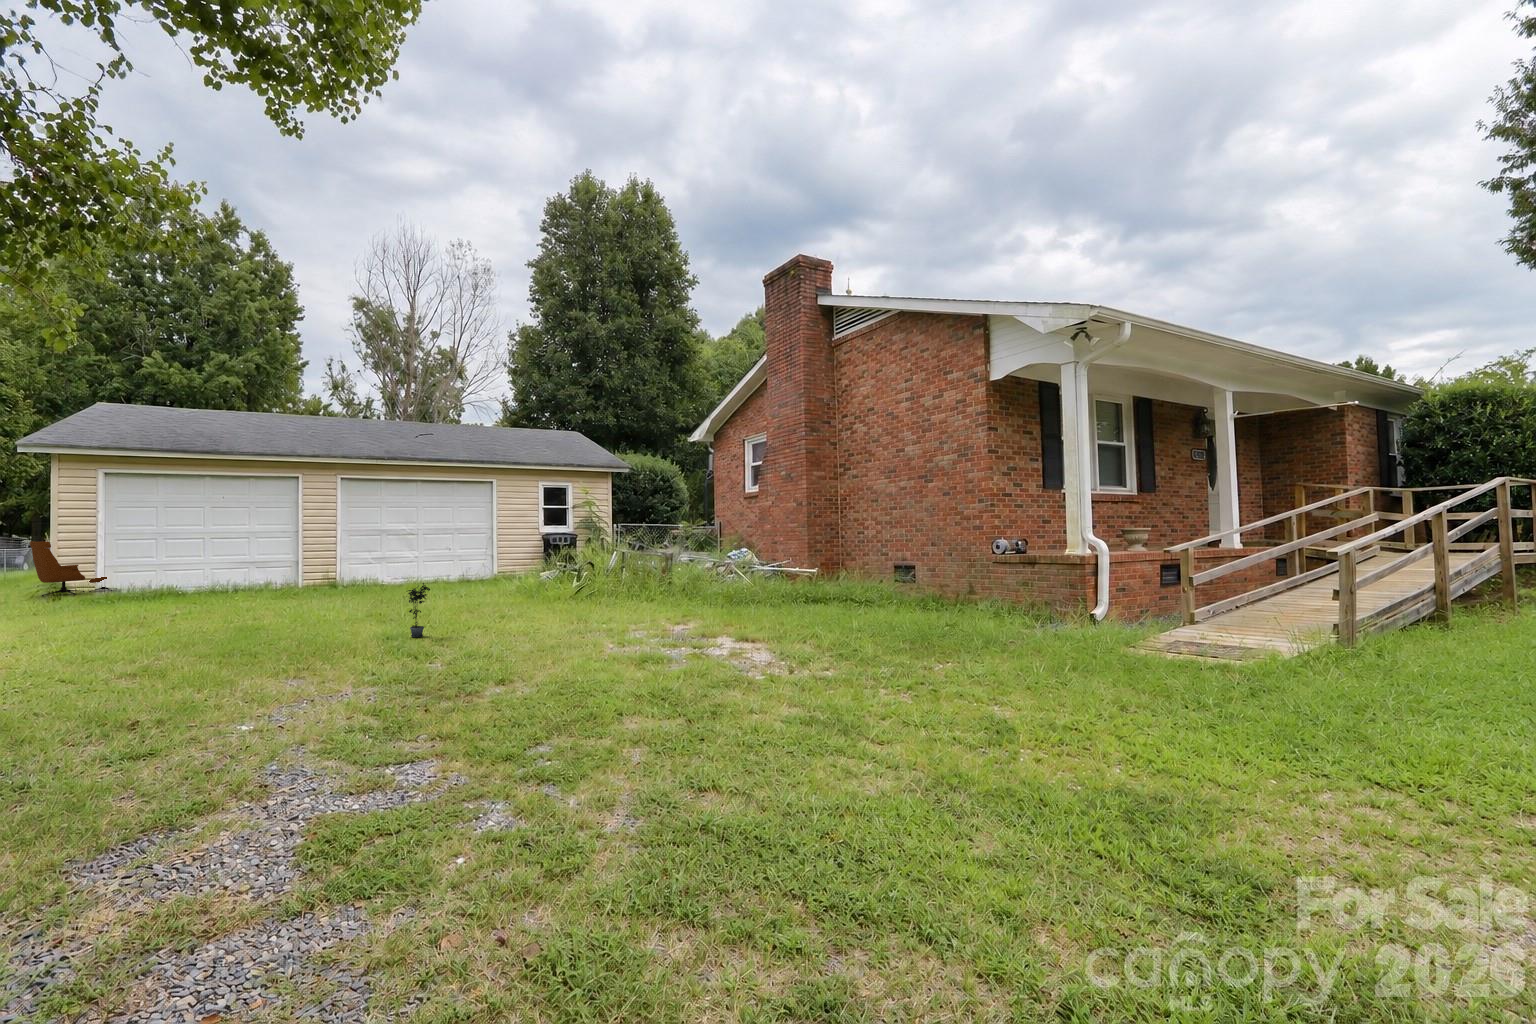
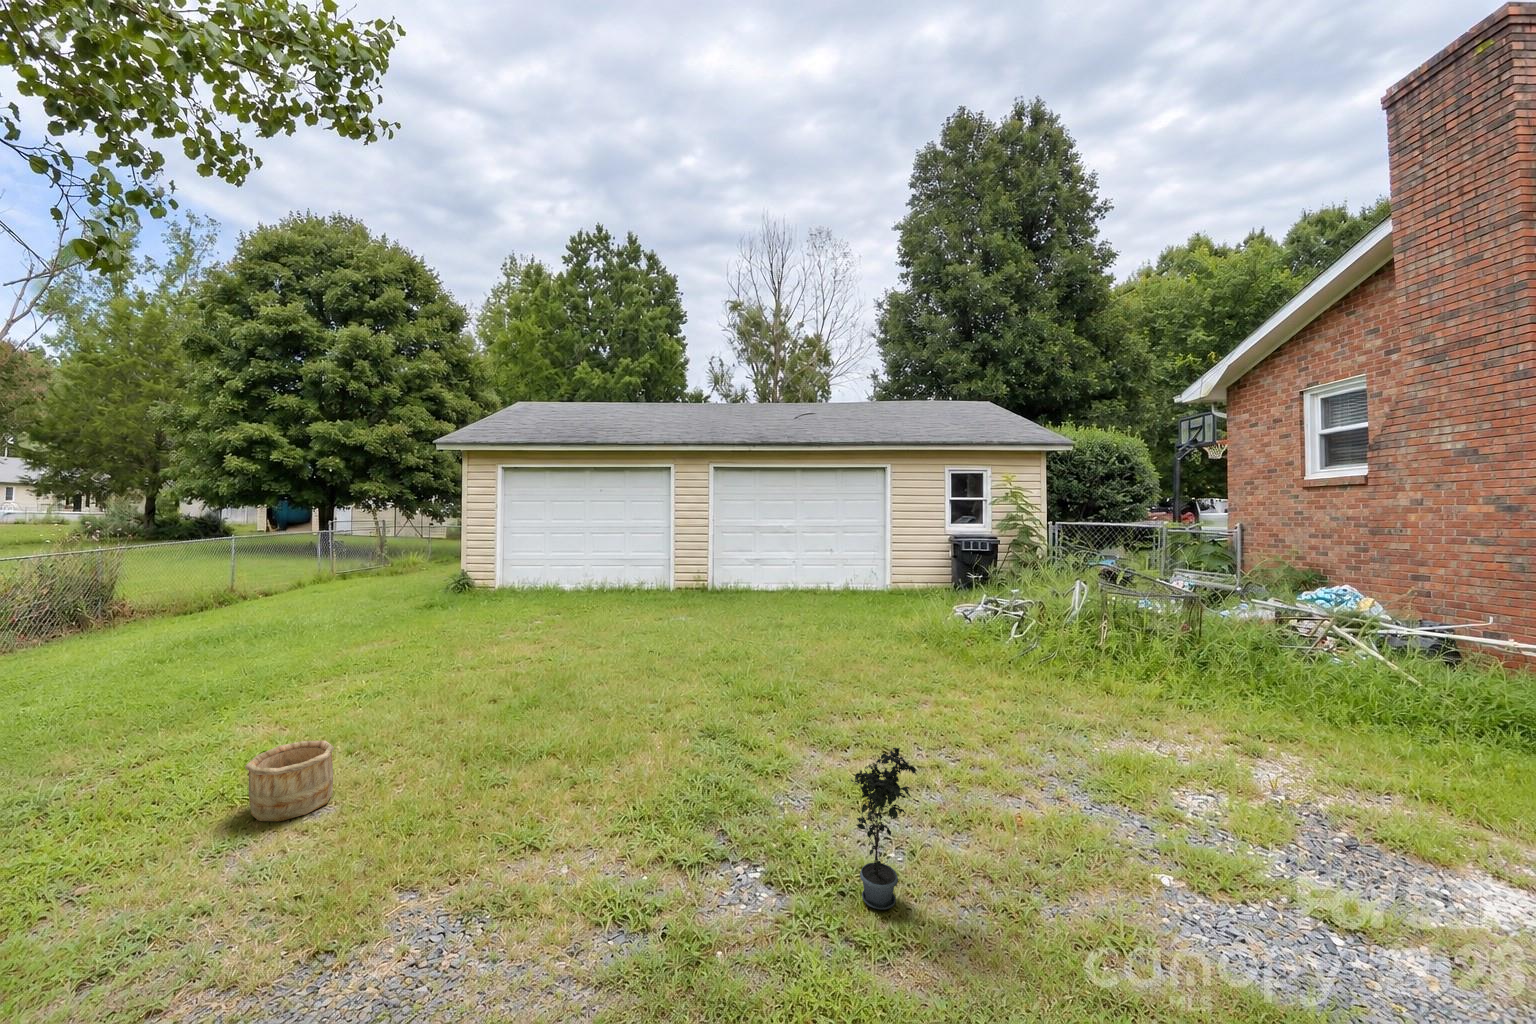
lounge chair: present [30,541,117,596] -> none [429,539,509,600]
wooden bucket: none [80,620,127,652] -> present [245,741,334,821]

